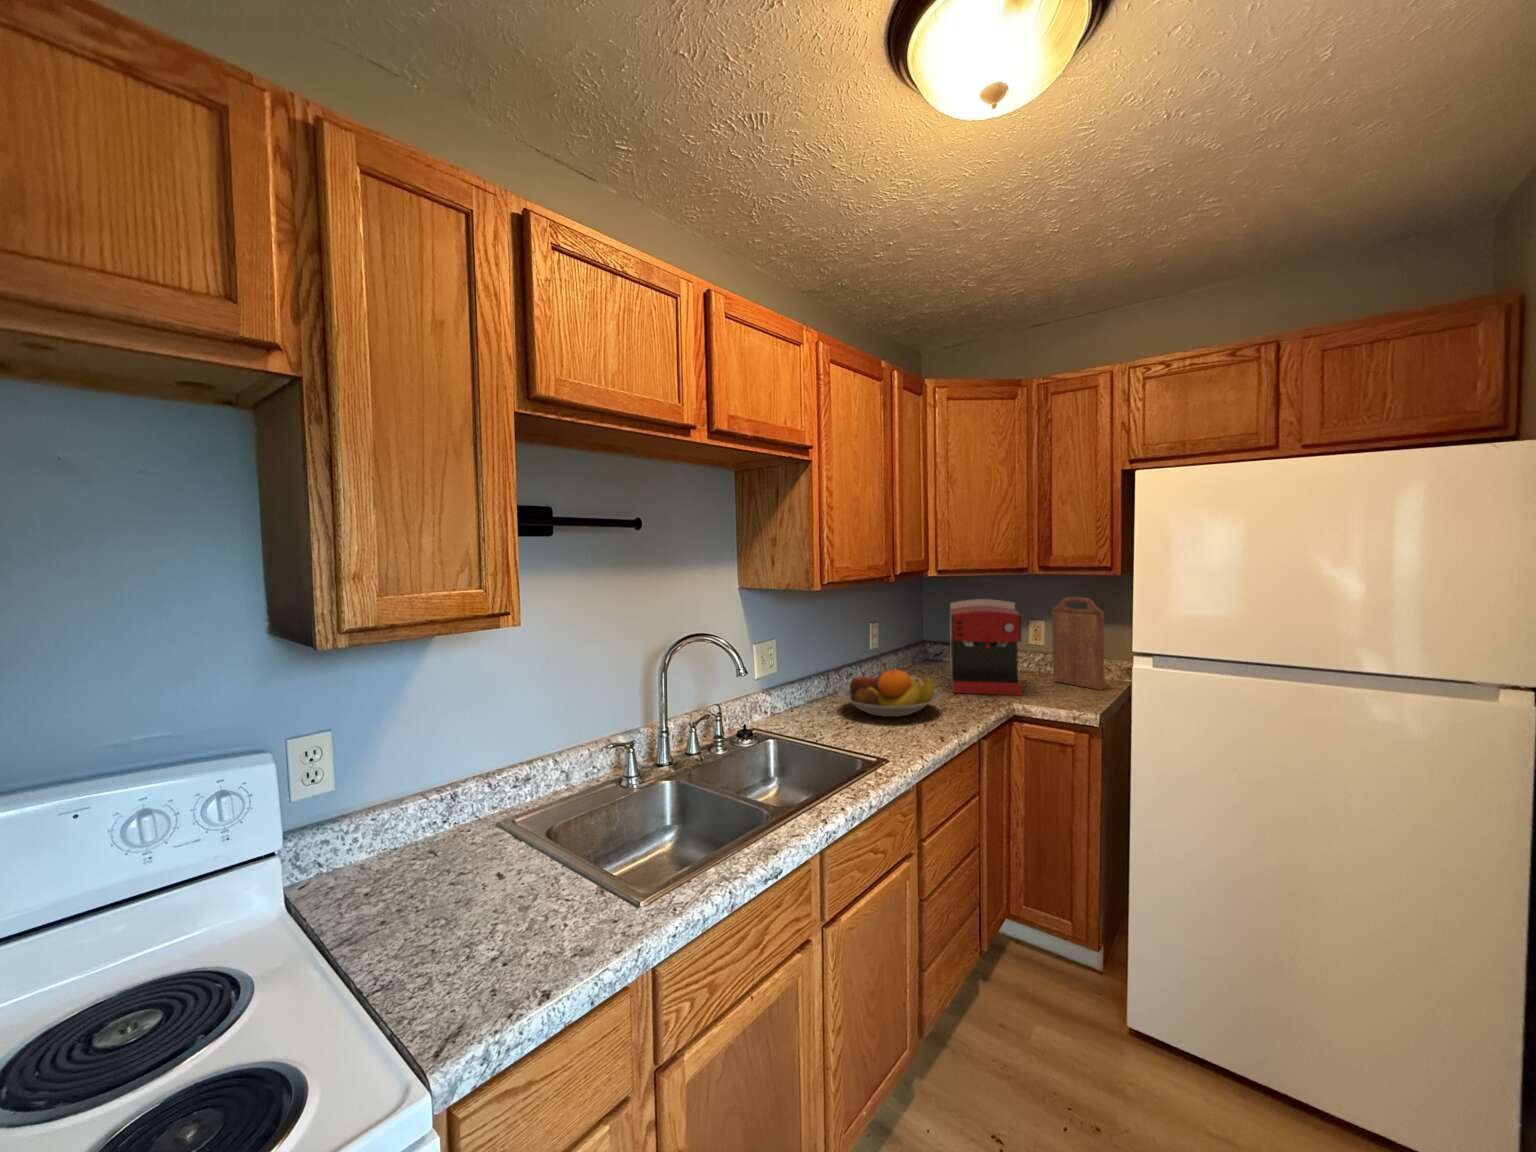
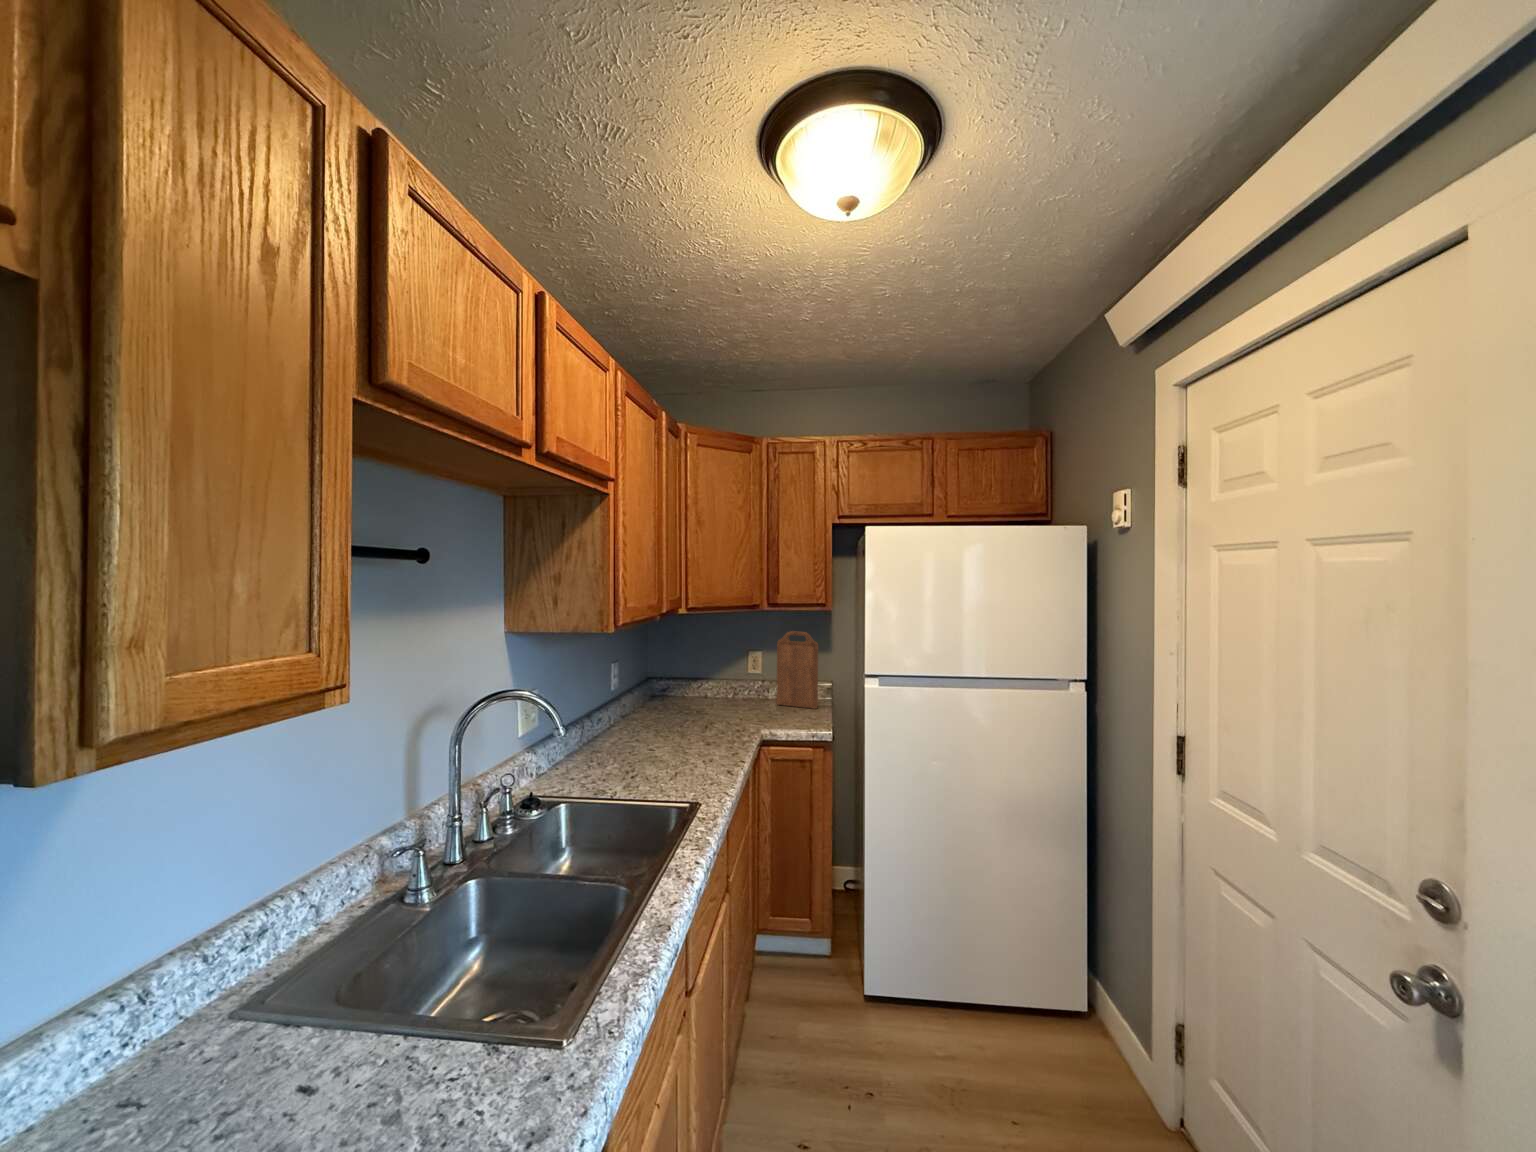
coffee maker: present [950,599,1021,695] -> none [693,634,763,725]
fruit bowl: present [838,670,941,717] -> none [609,709,711,758]

